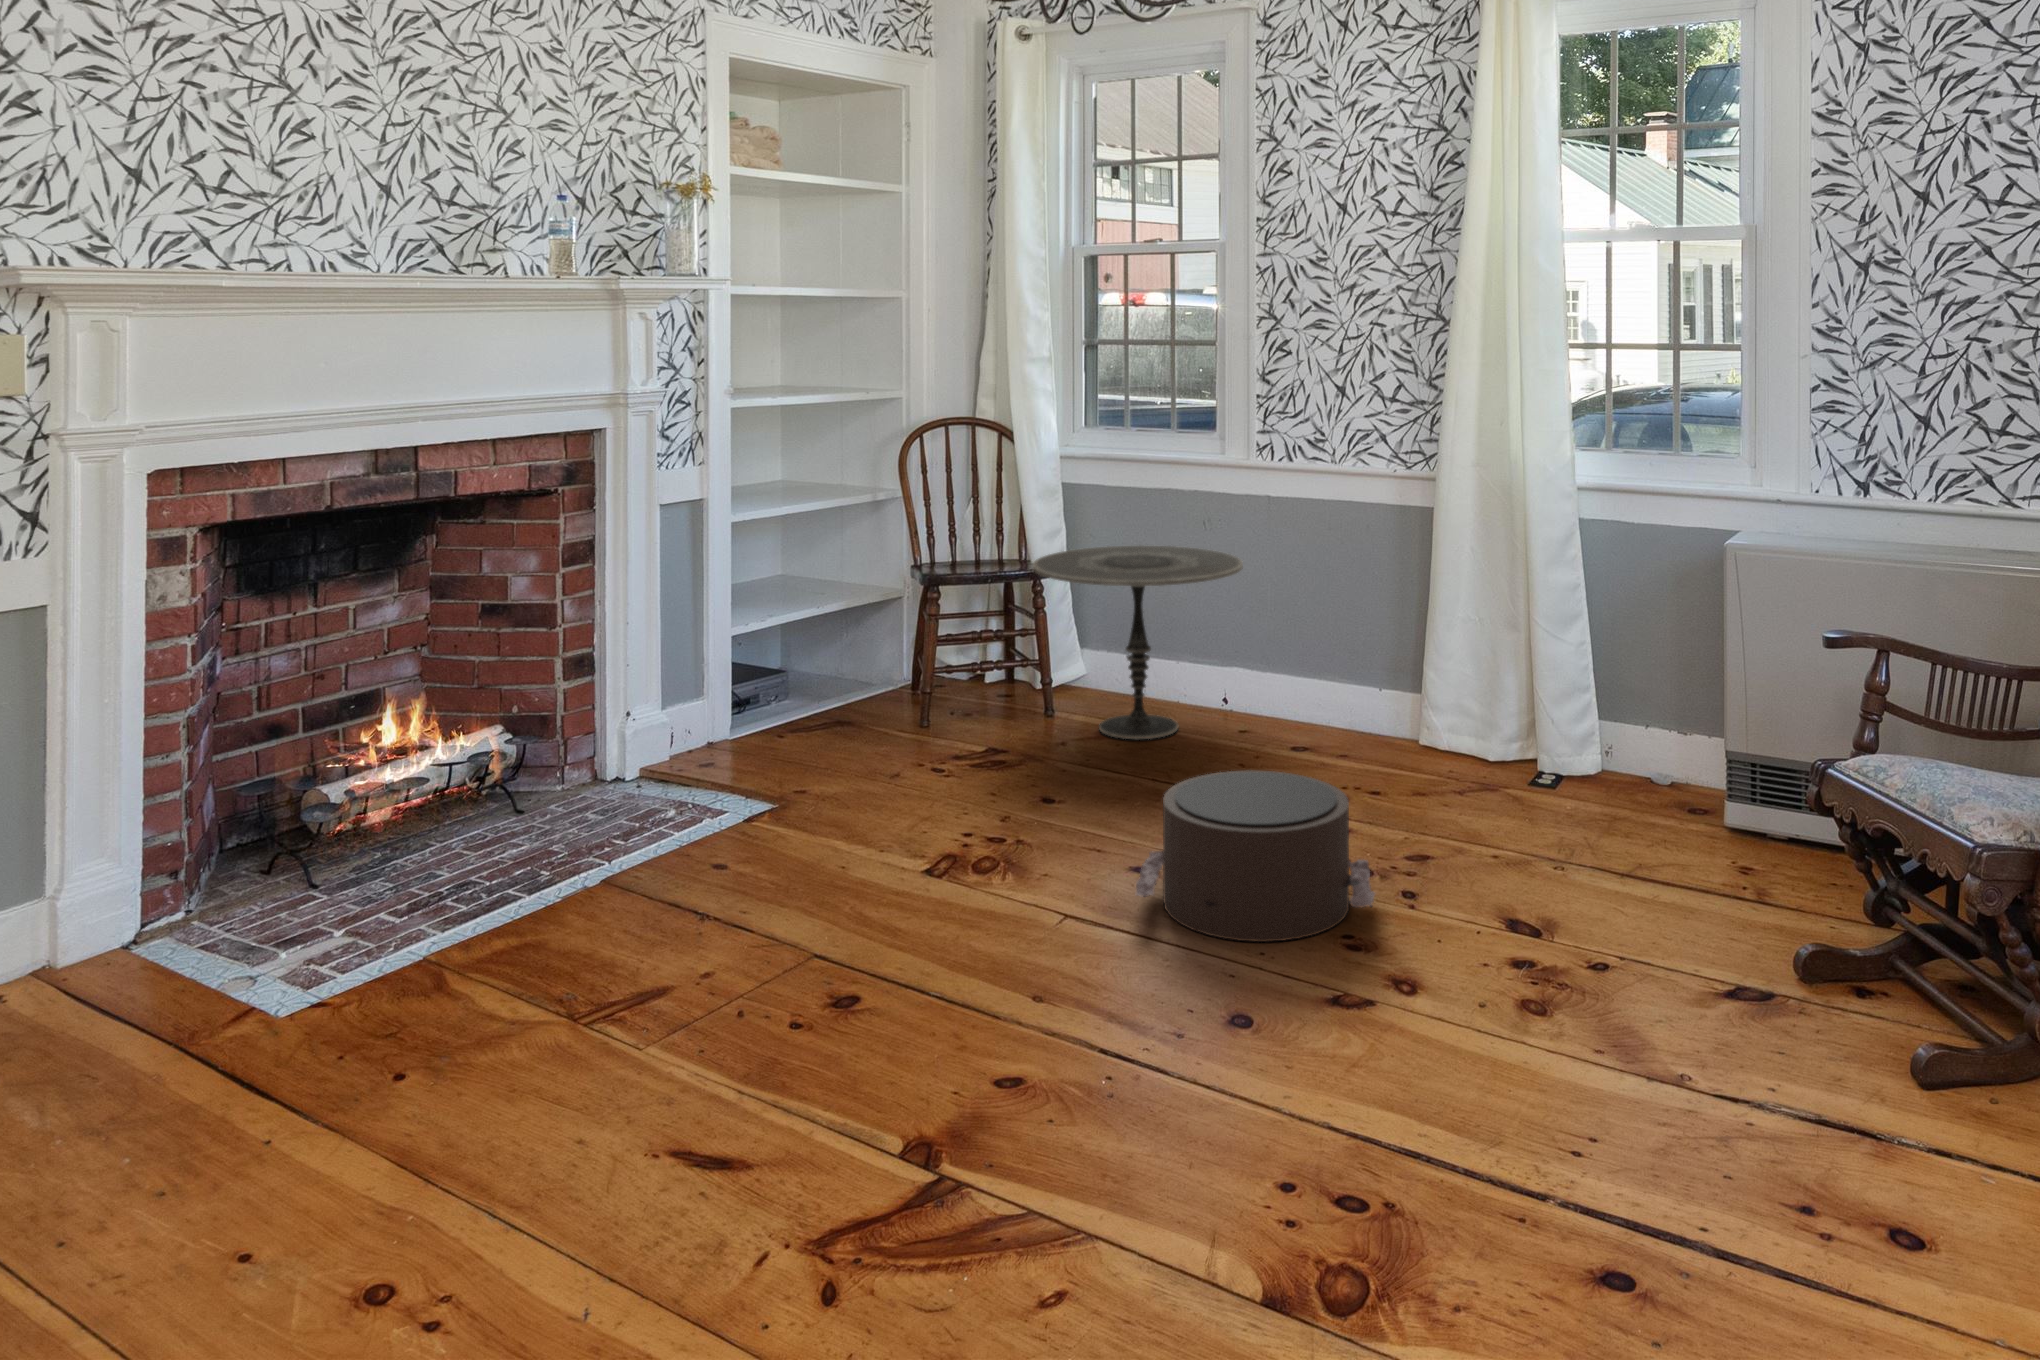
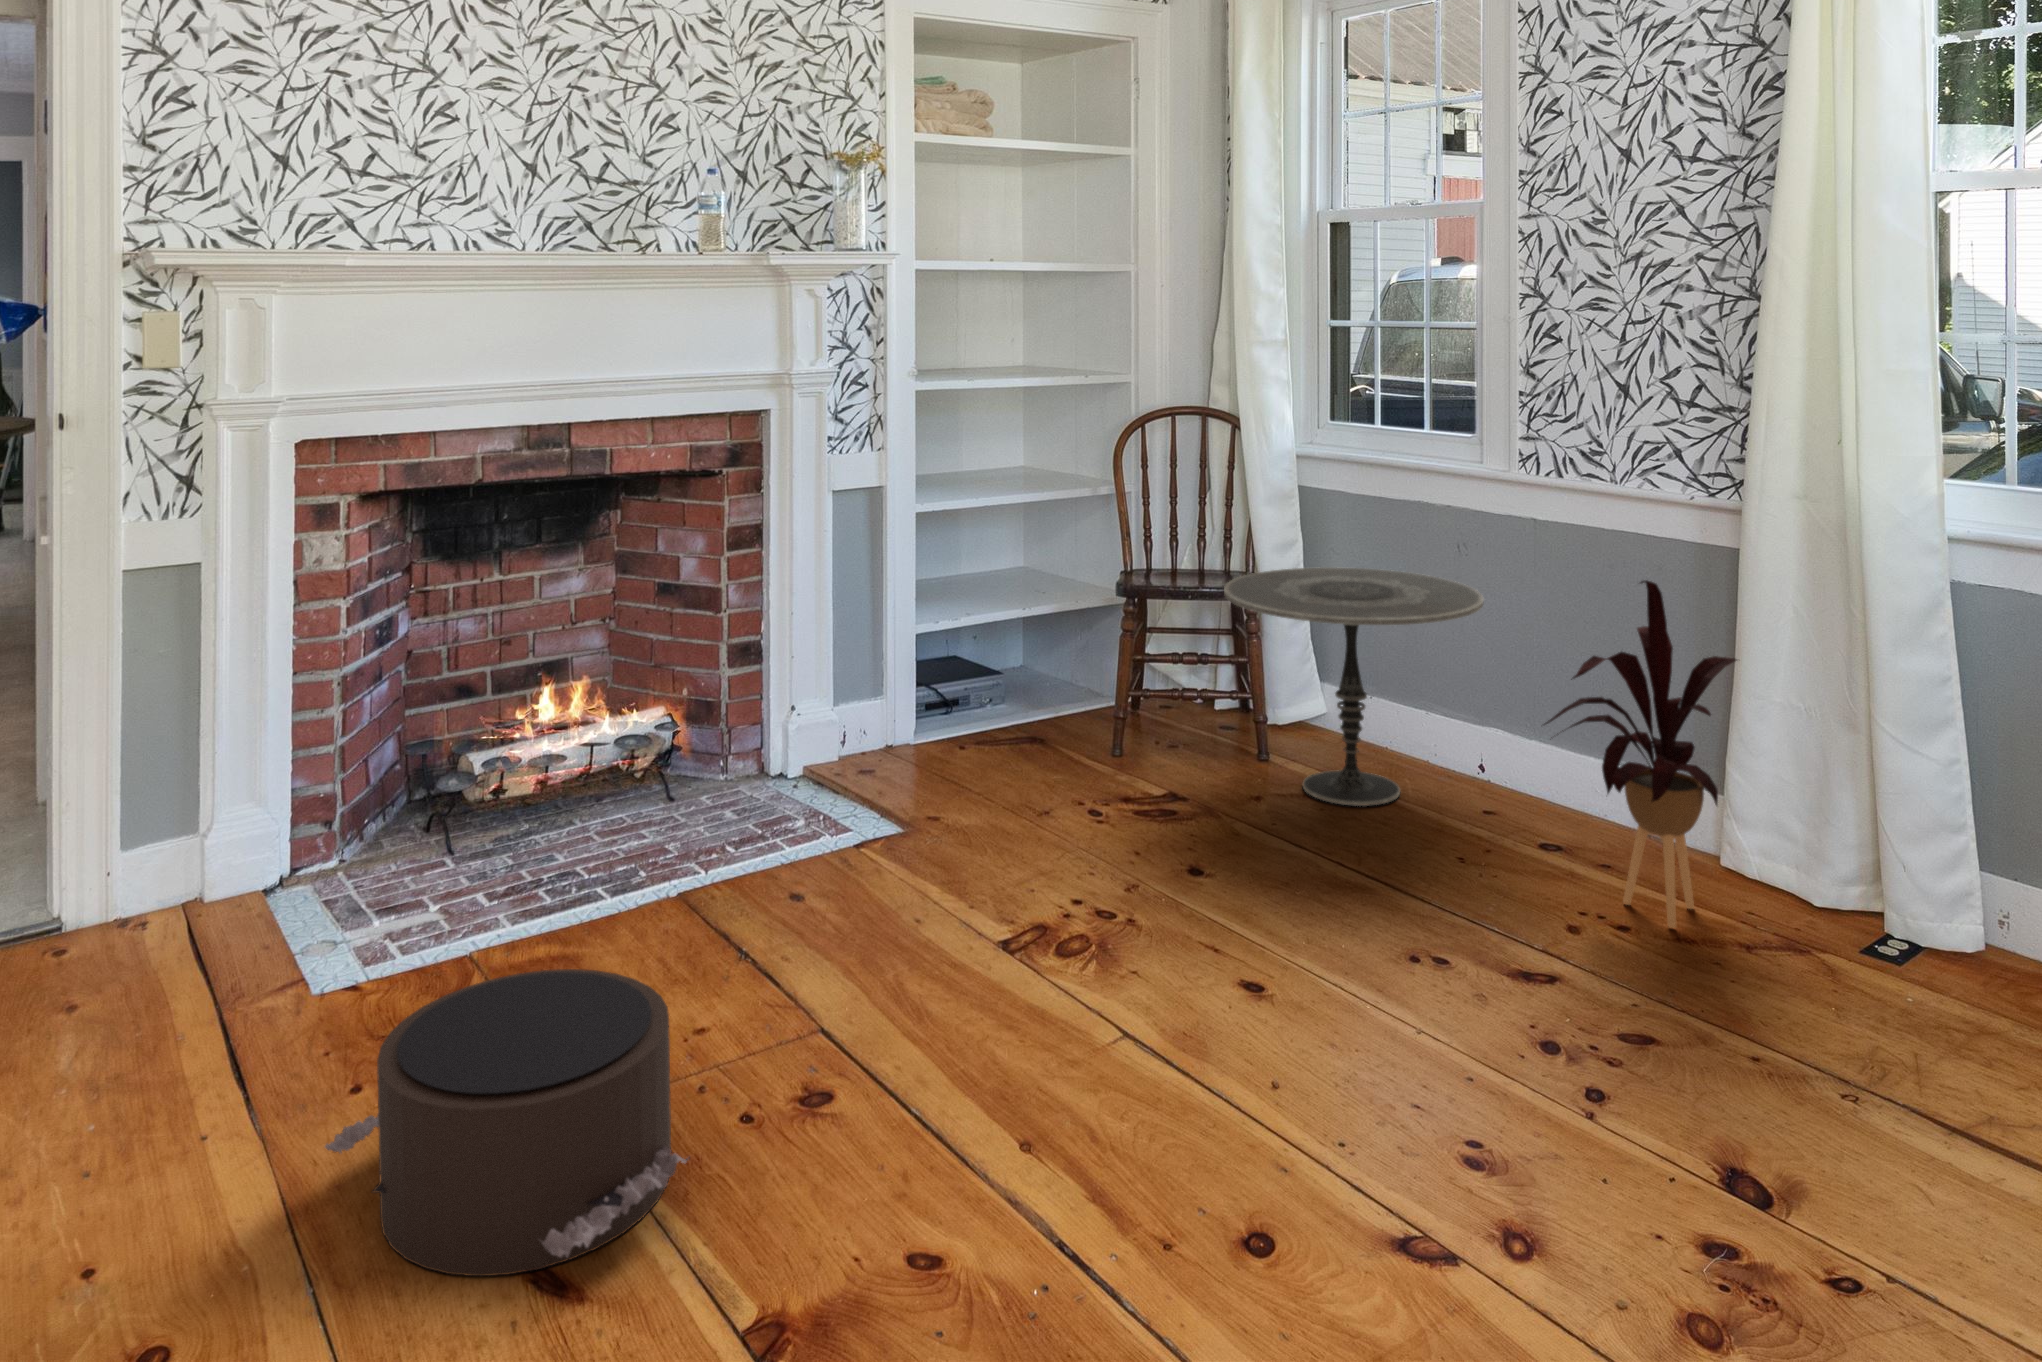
house plant: none [1315,528,1444,788] -> present [1544,580,1737,928]
pouf: present [1136,771,1375,942] -> present [325,969,690,1276]

